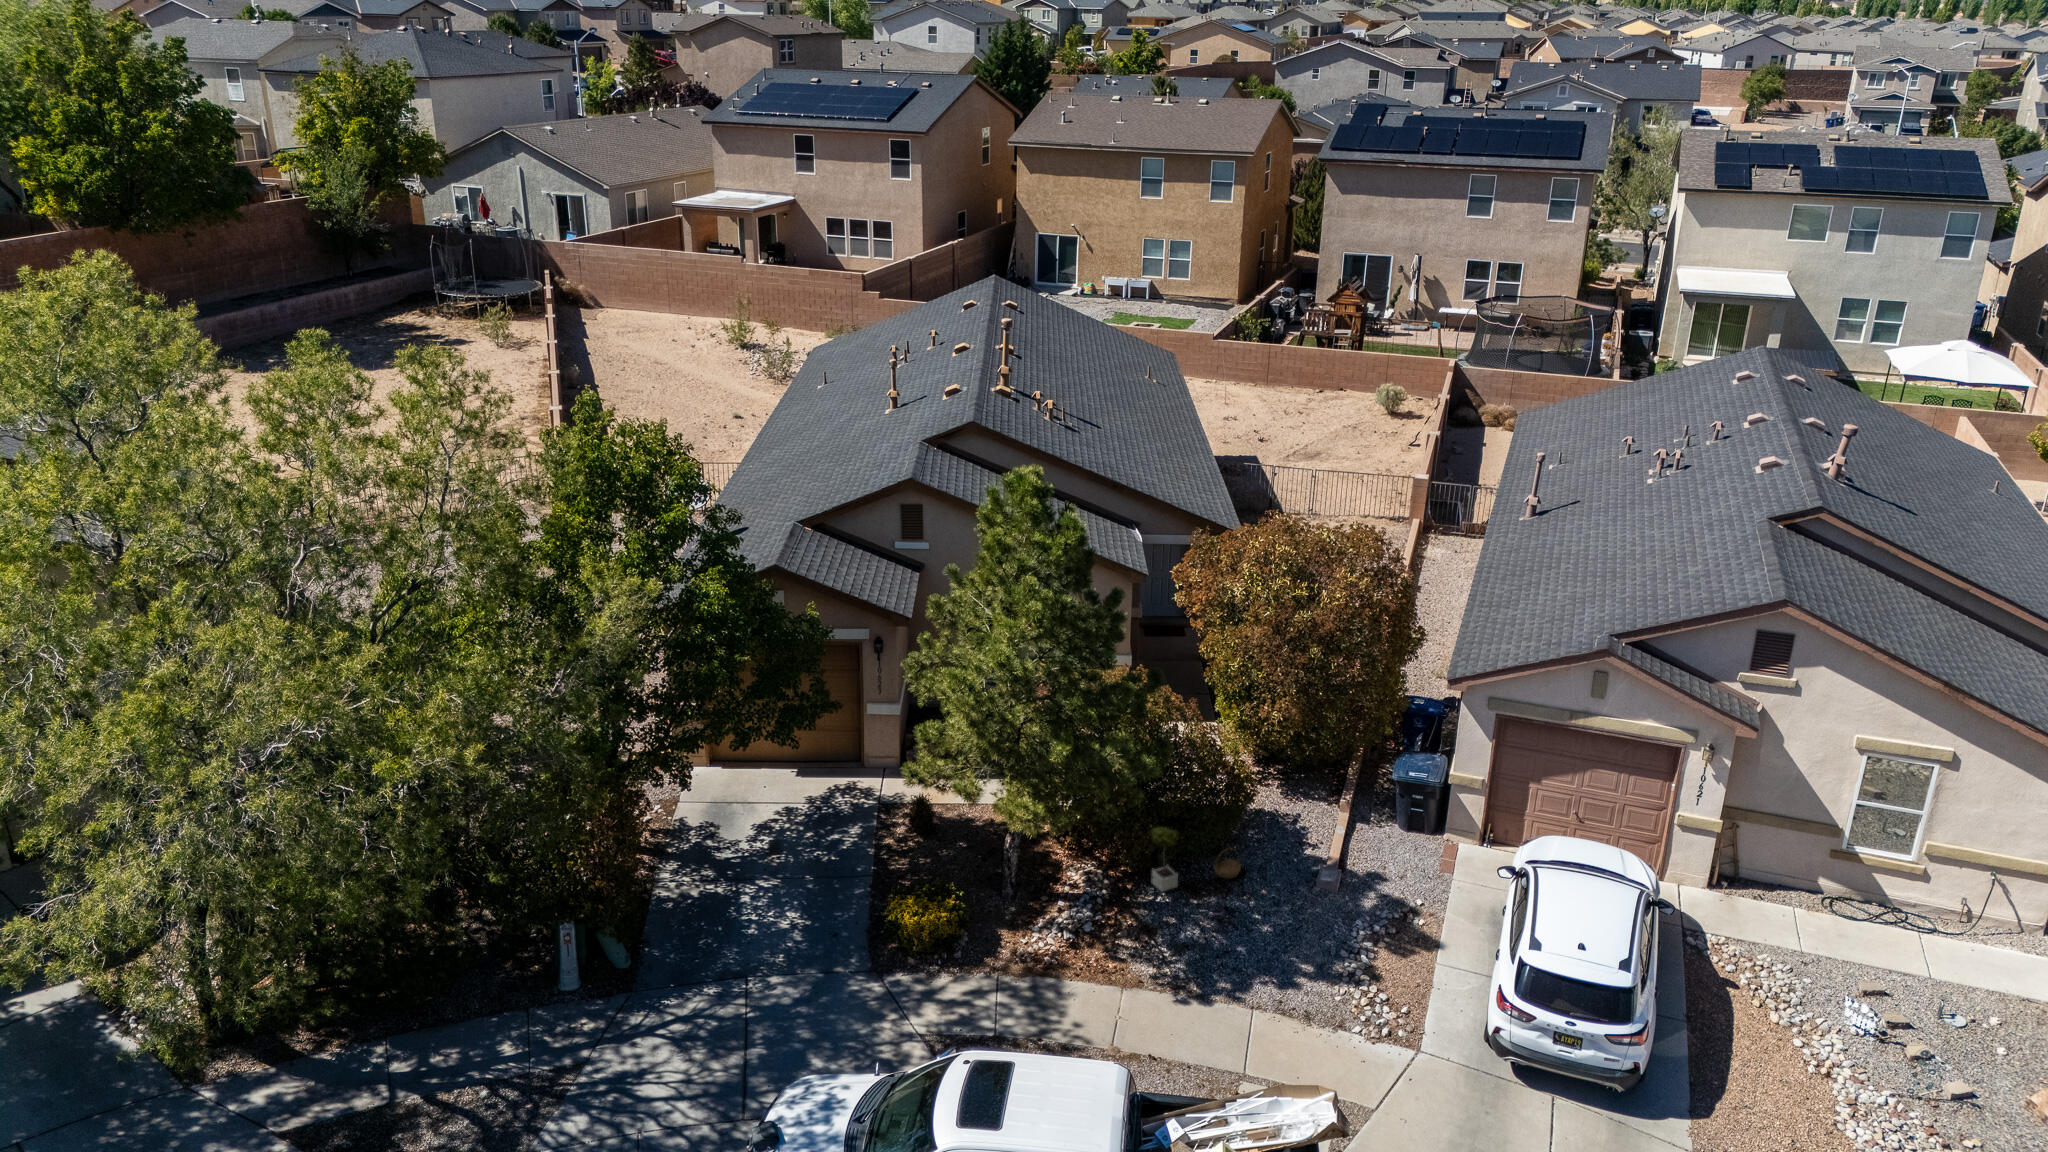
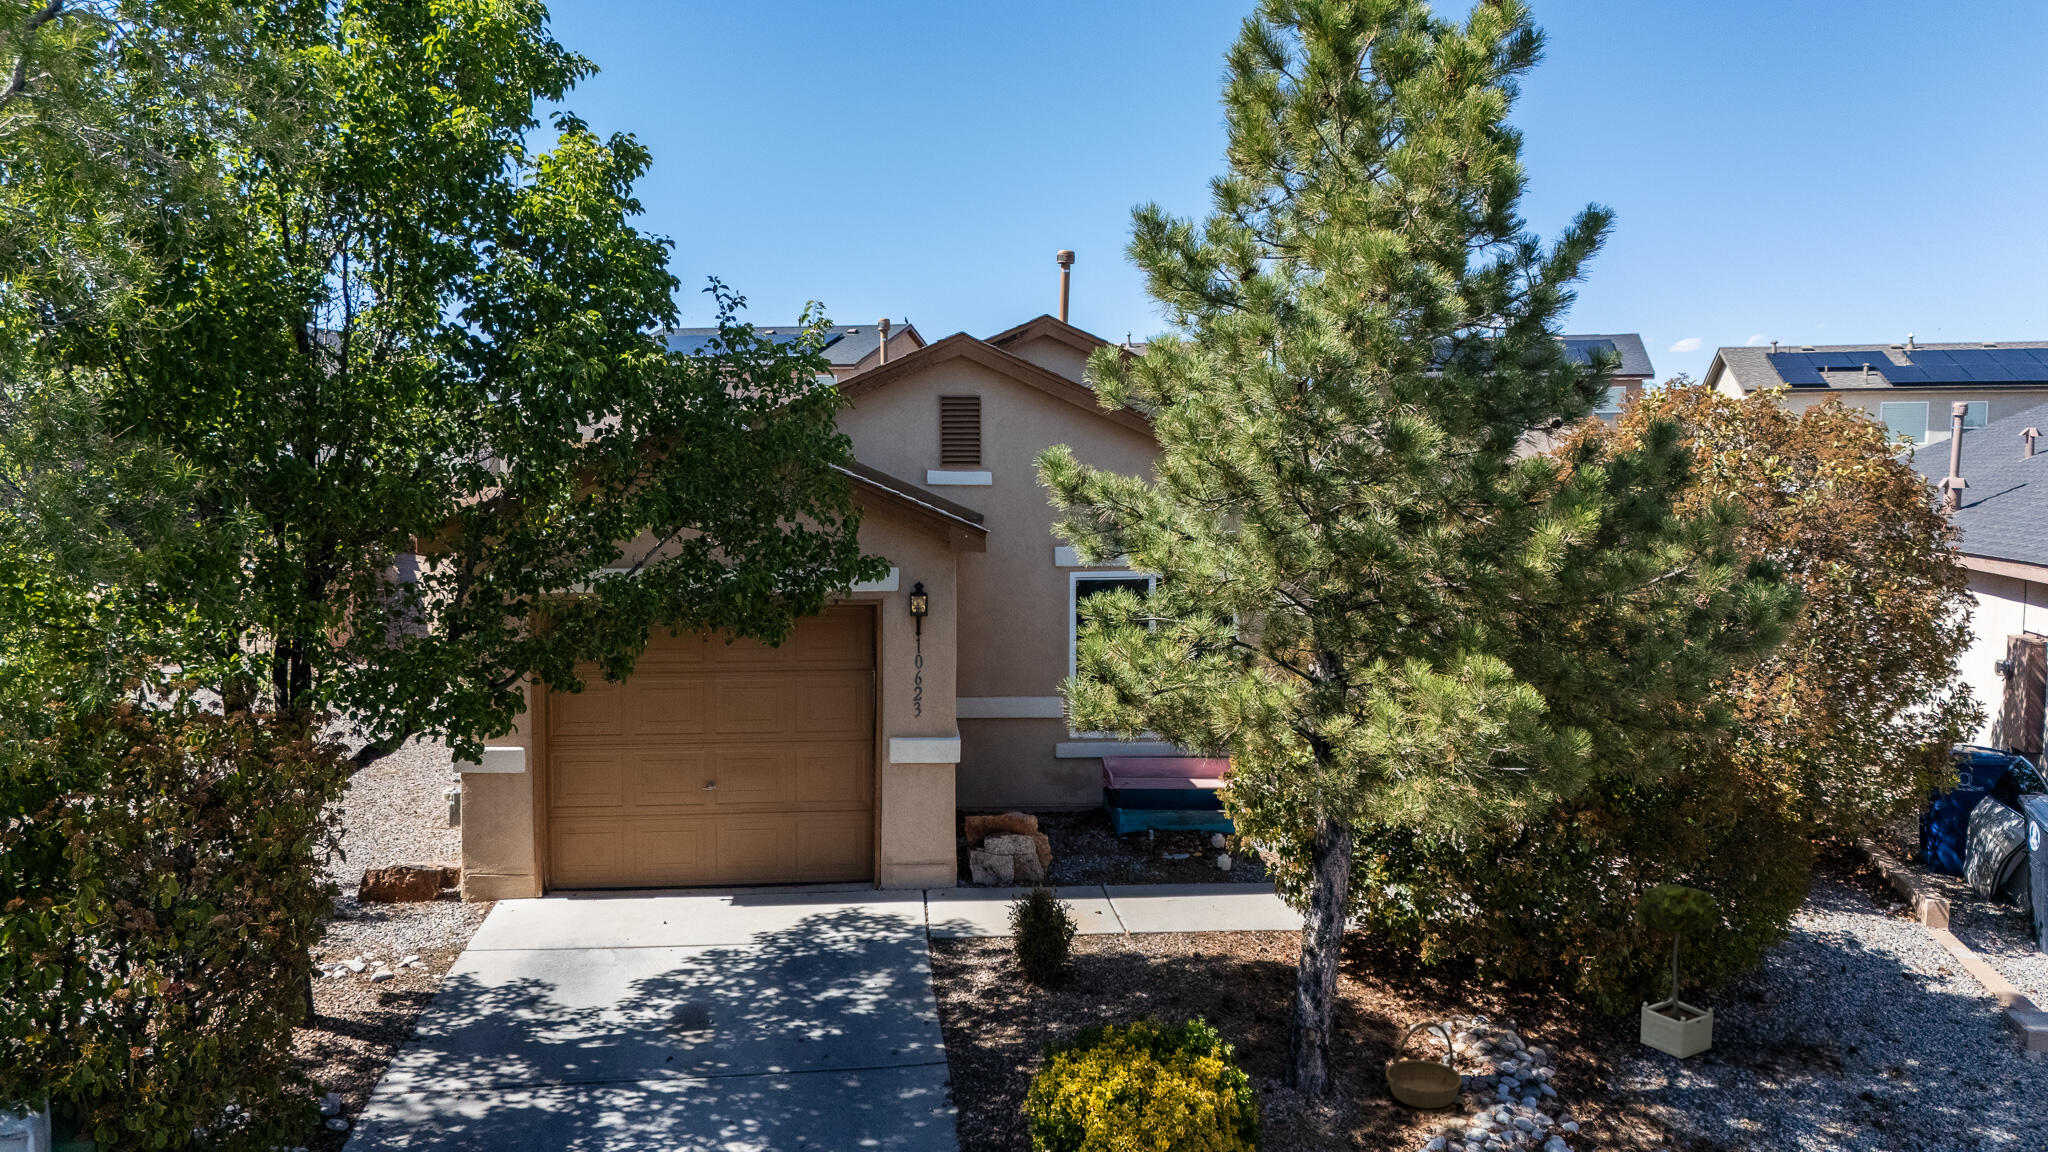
basket: present [1214,849,1241,878] -> present [1386,1022,1462,1108]

